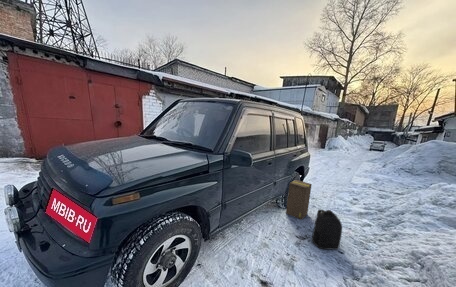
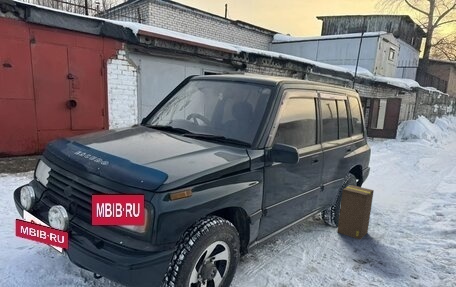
backpack: present [312,210,342,250] -> none [374,222,414,273]

